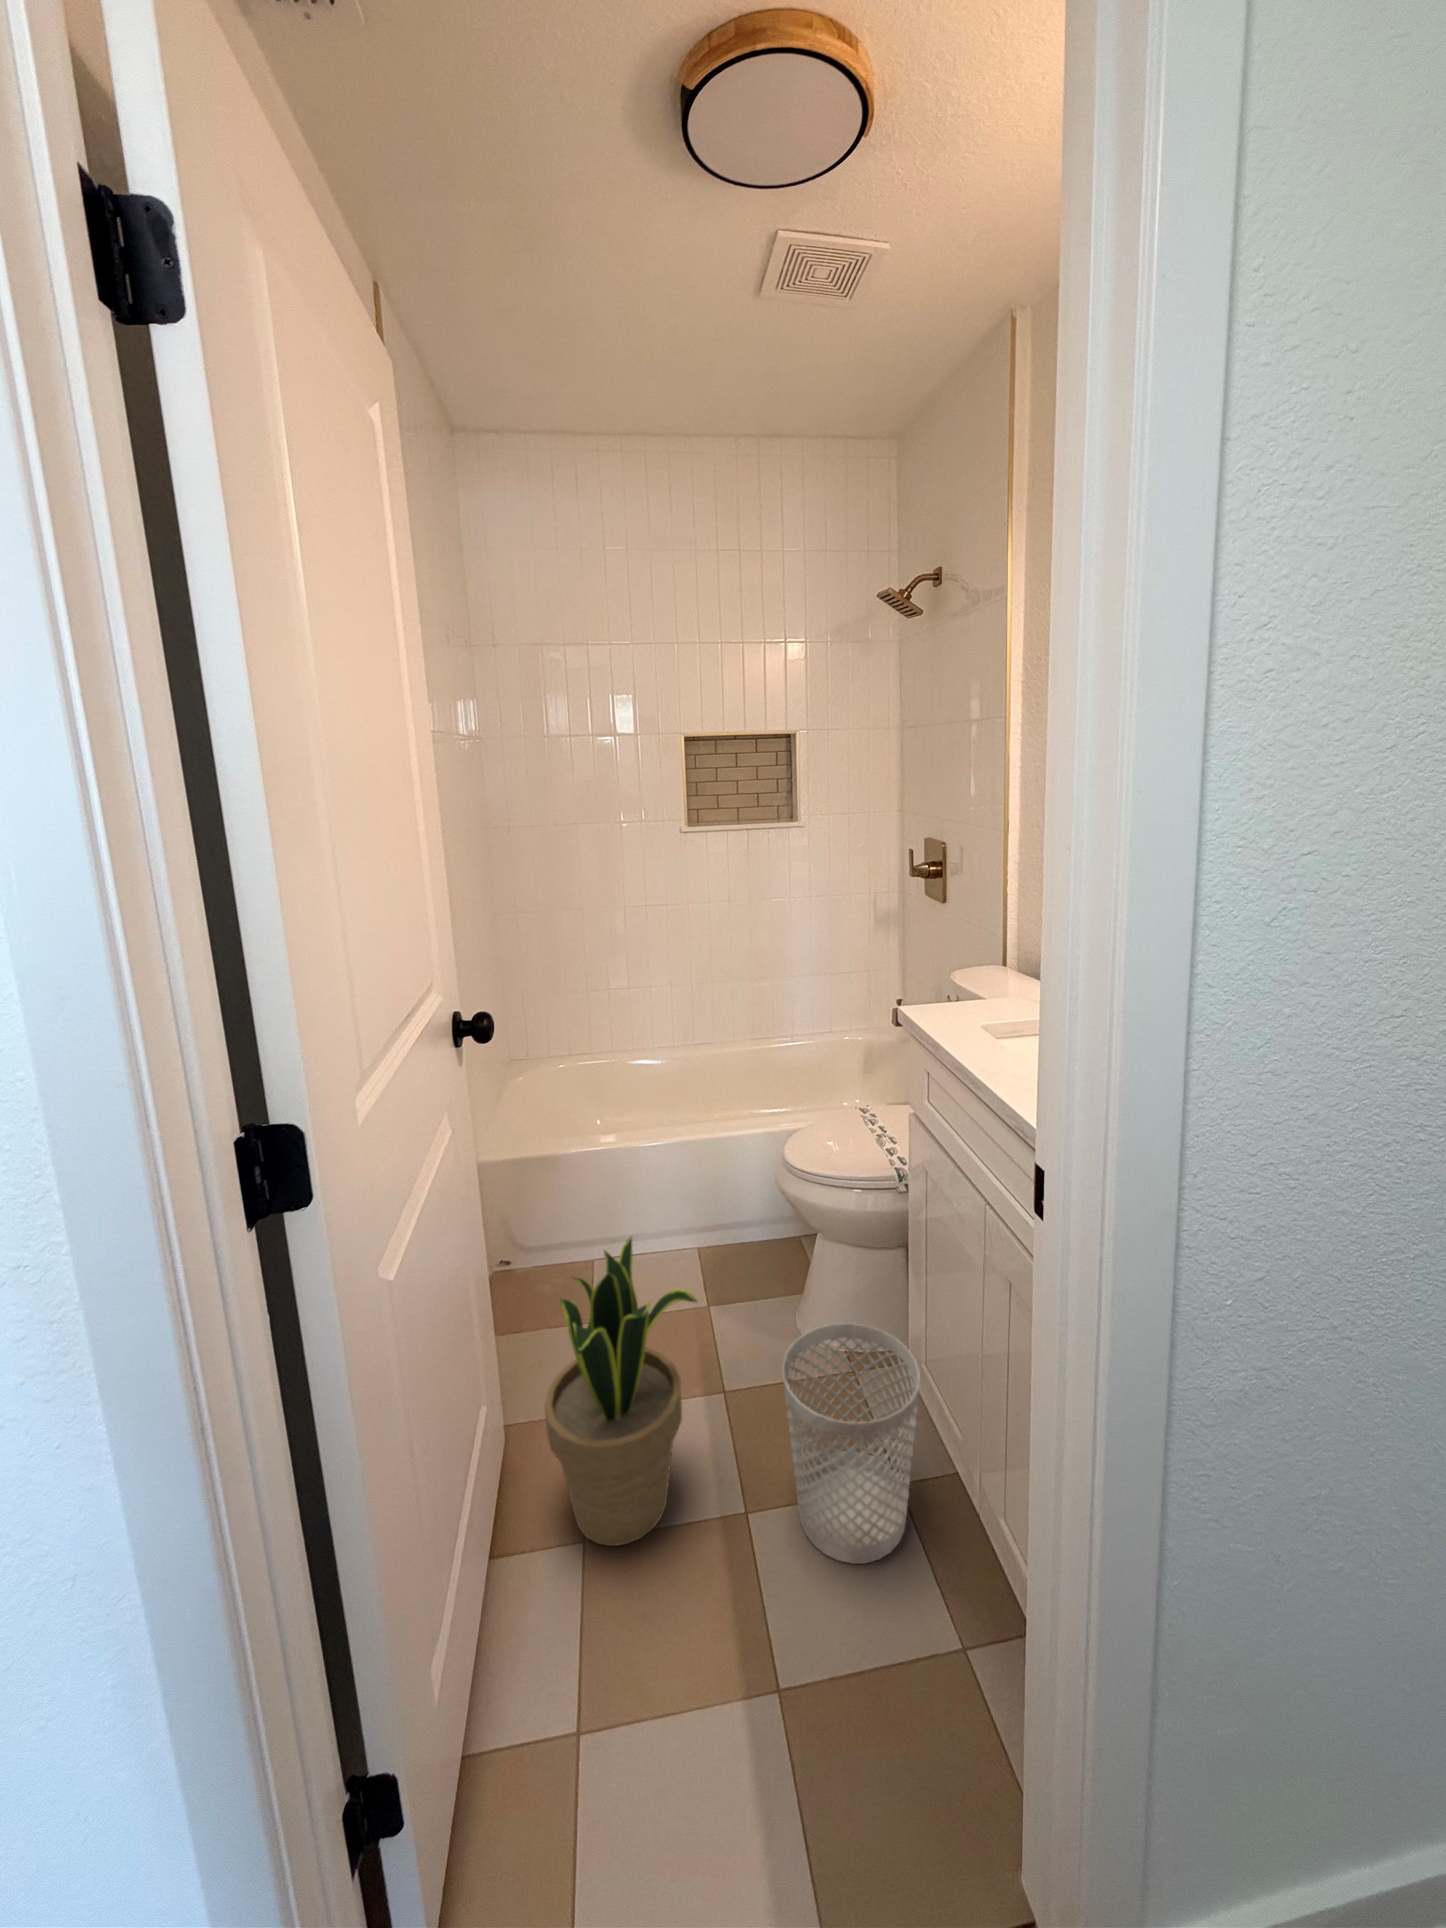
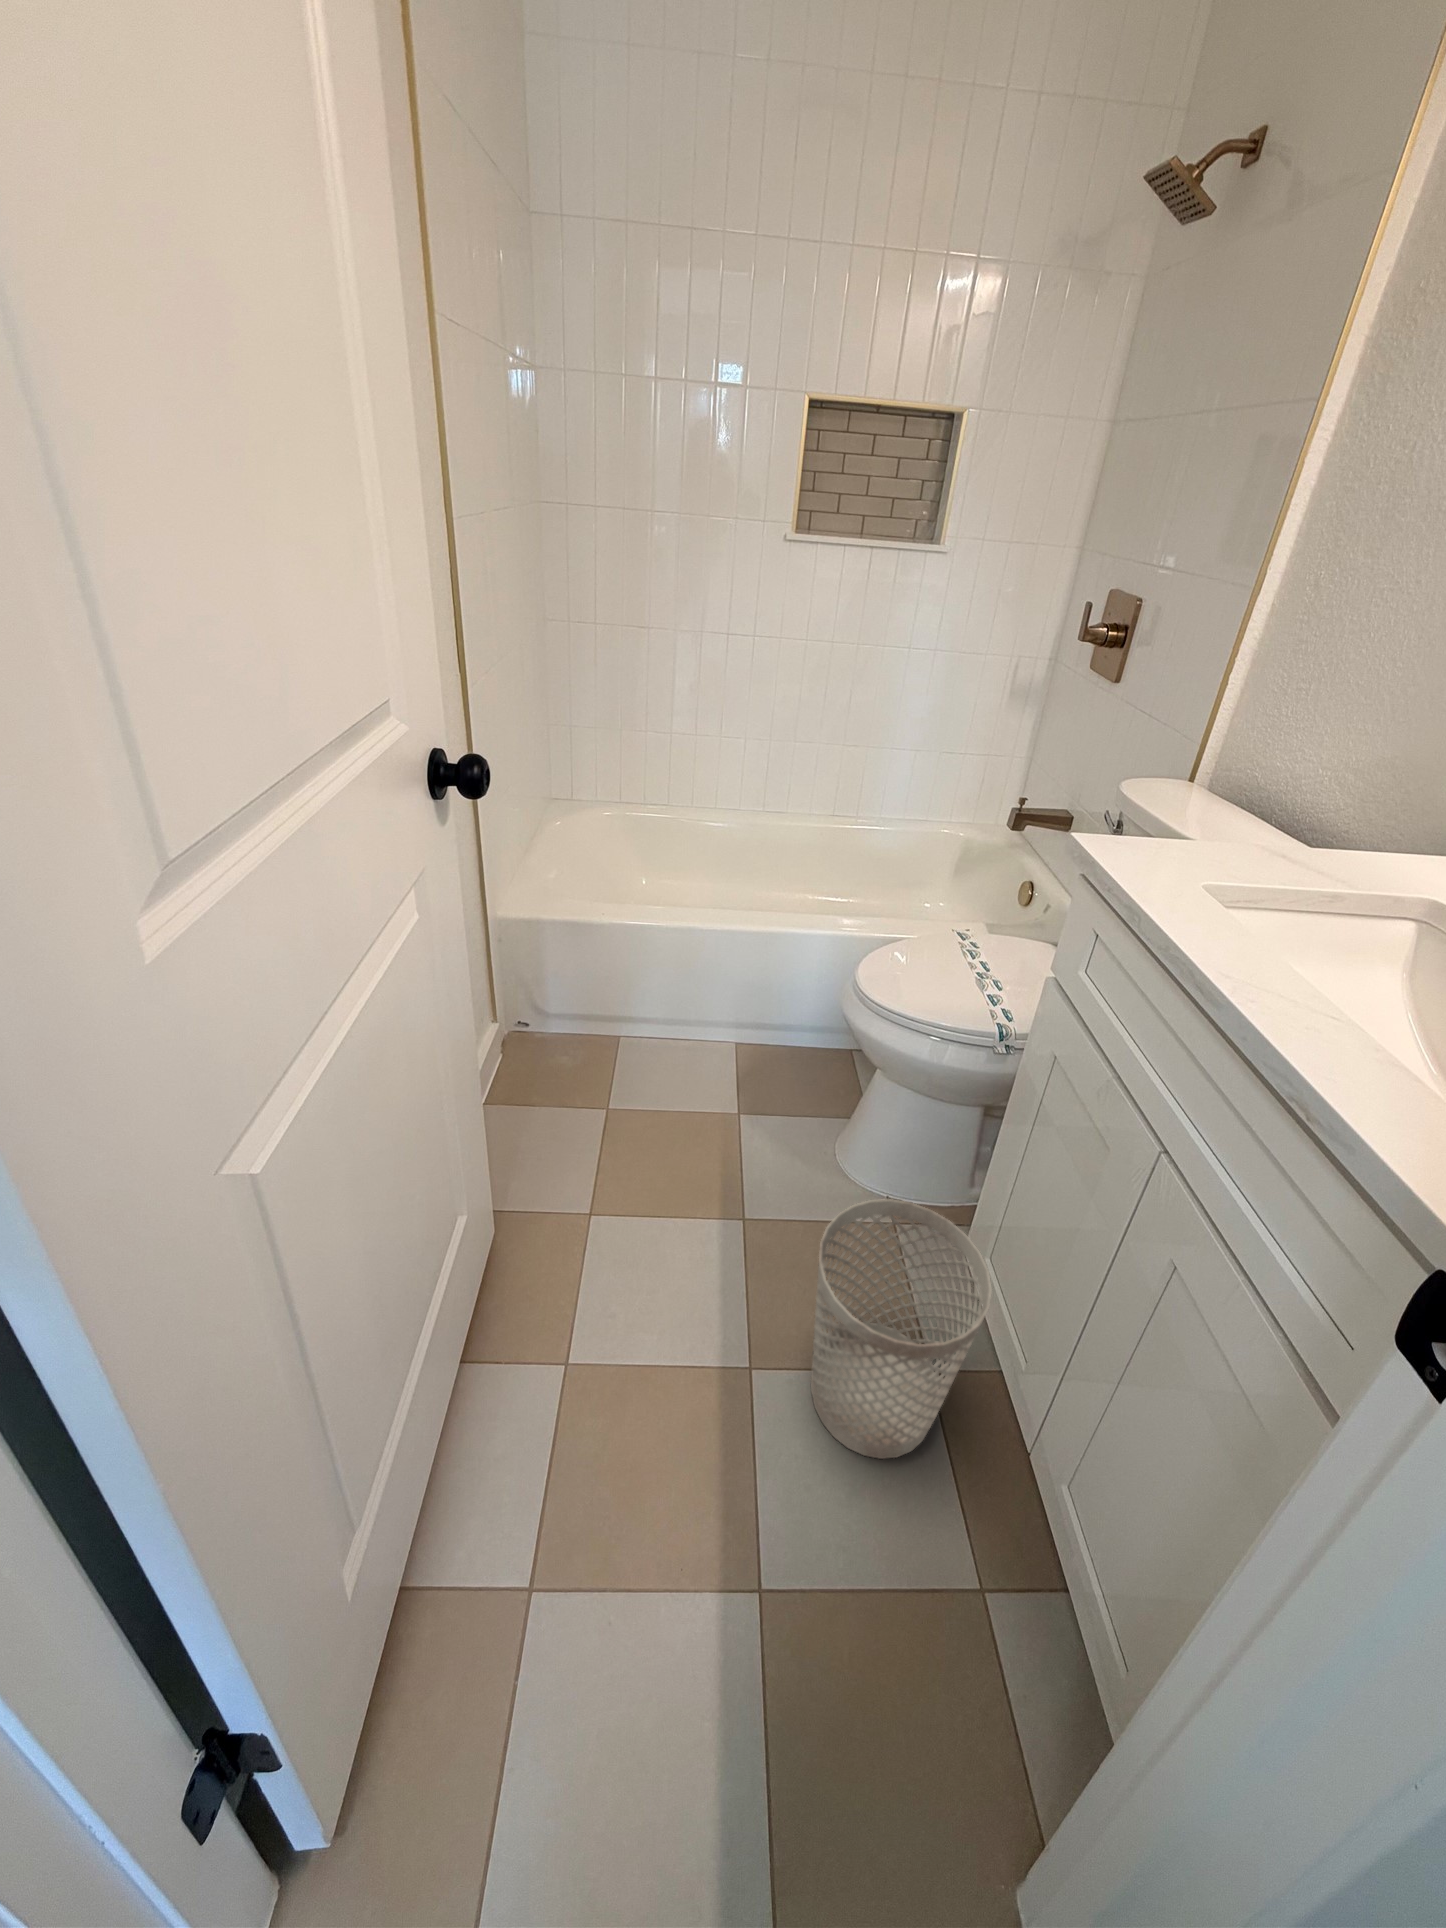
potted plant: present [545,1237,697,1546] -> none [532,1056,727,1378]

